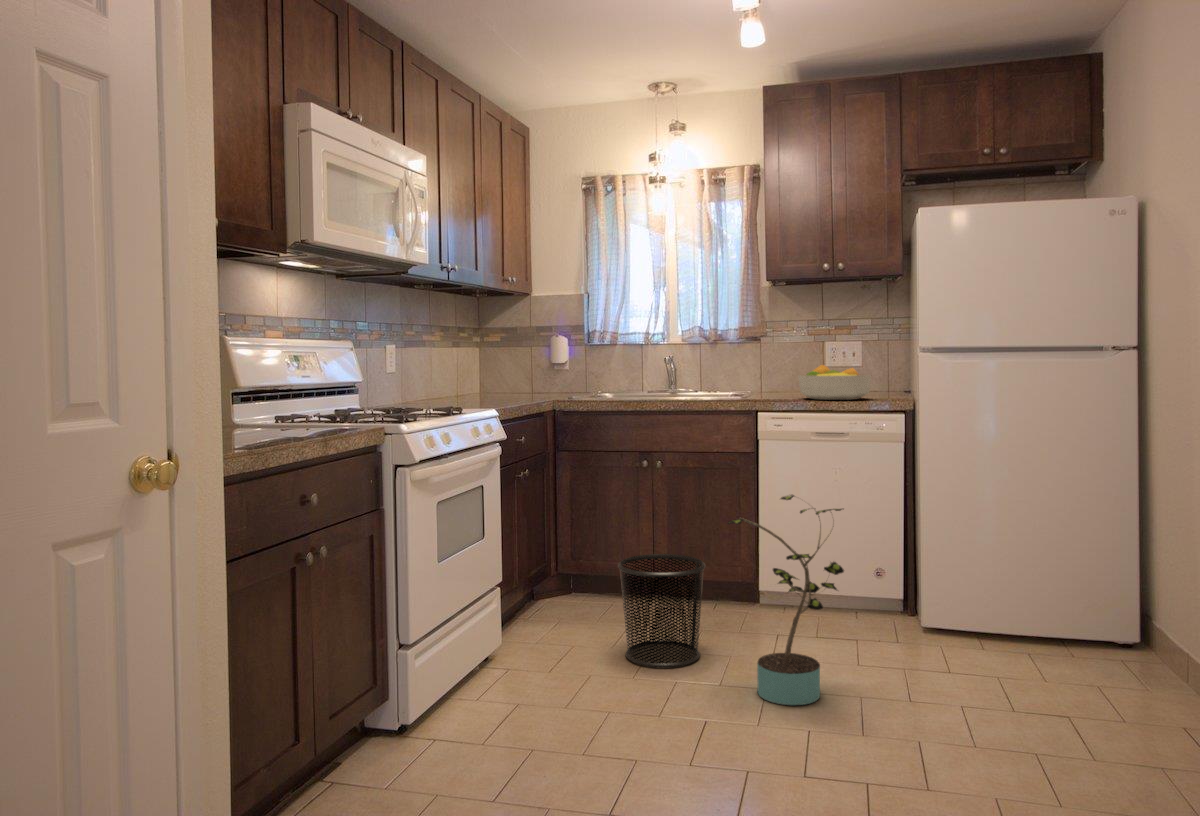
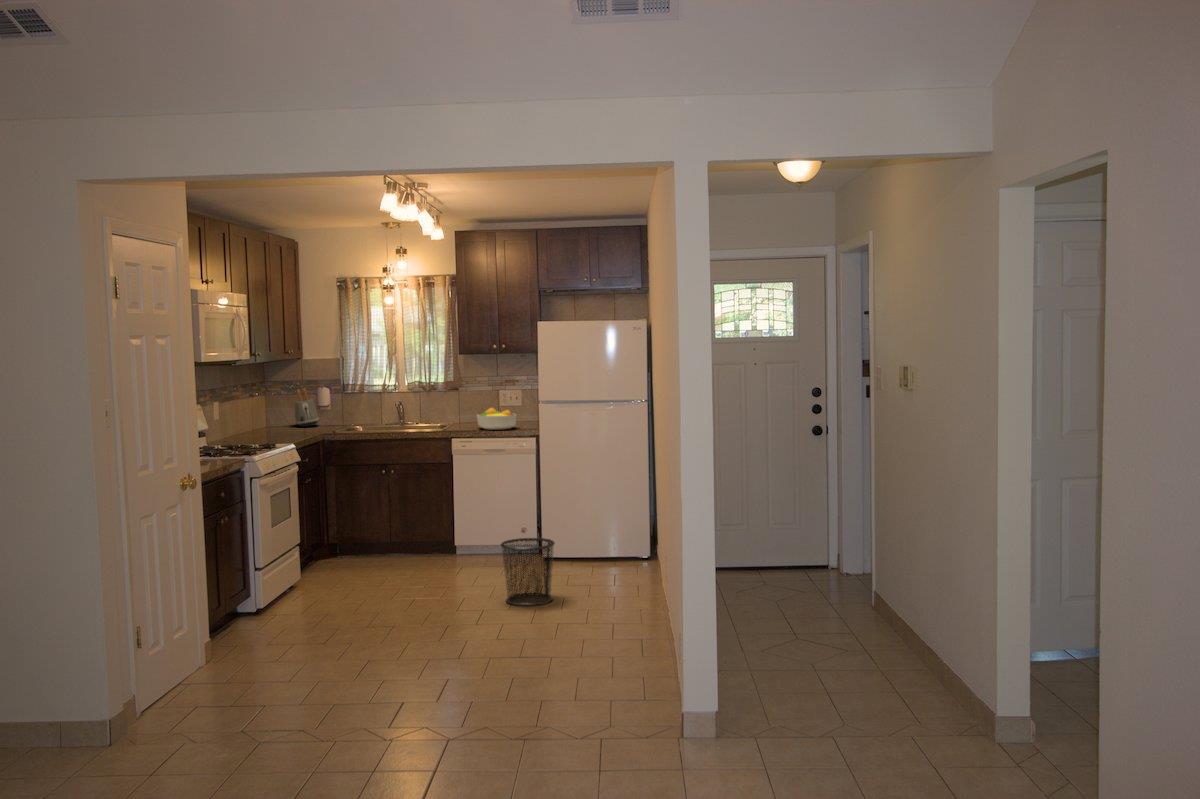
toaster: none [519,340,553,395] -> present [295,389,319,427]
potted plant: present [728,495,844,705] -> none [426,485,487,592]
waste bin: present [618,554,706,668] -> present [501,538,555,606]

